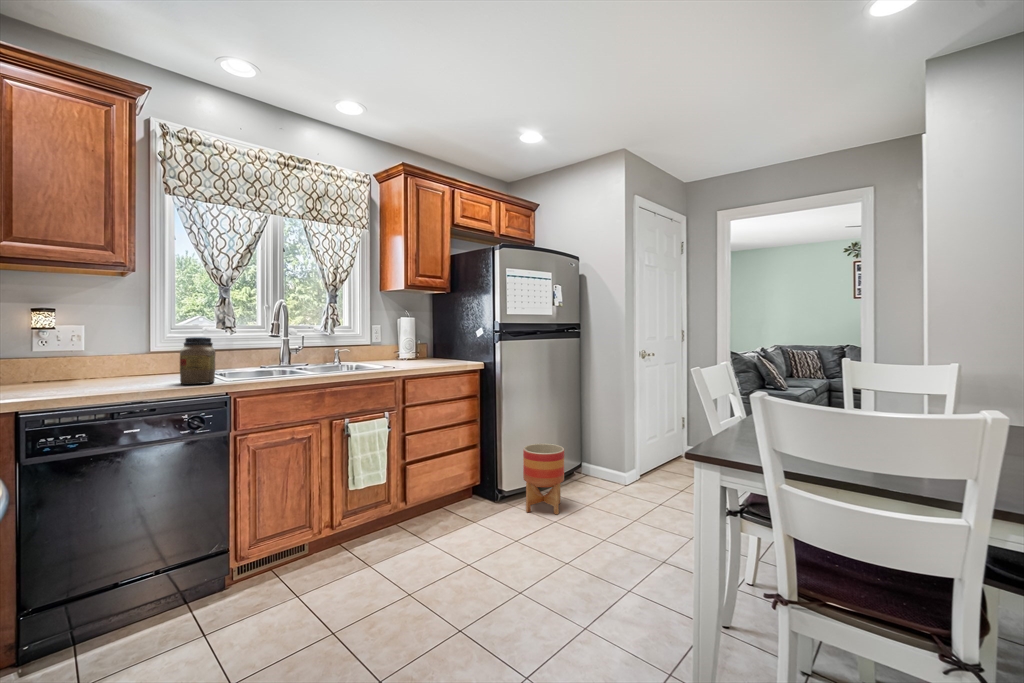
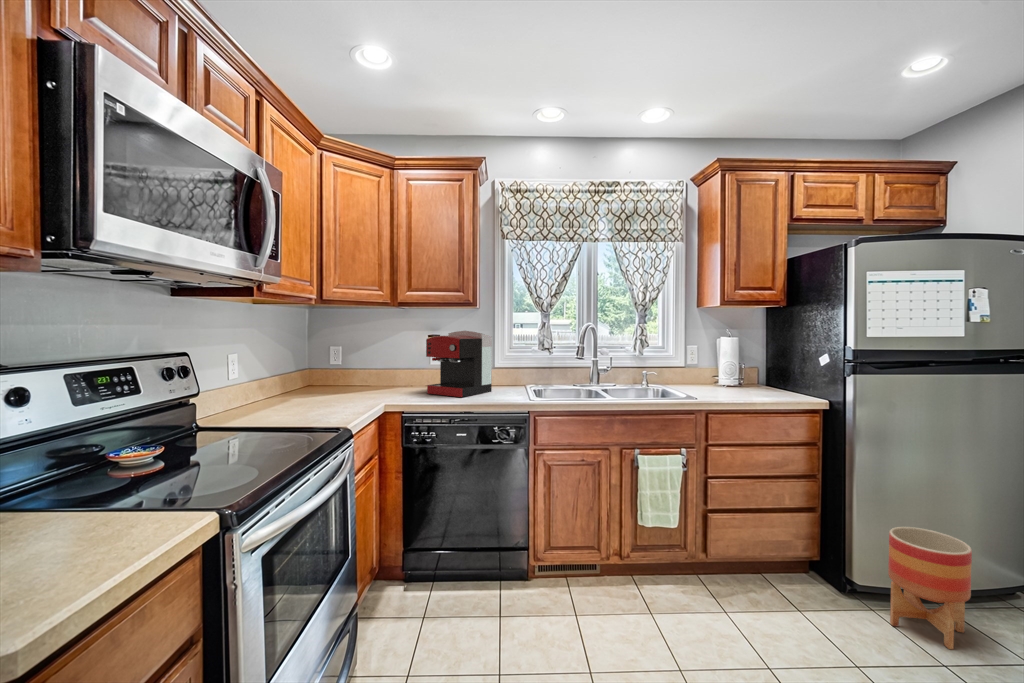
coffee maker: none [46,302,157,386] -> present [426,331,492,397]
jar: present [180,337,215,385] -> none [495,362,523,403]

